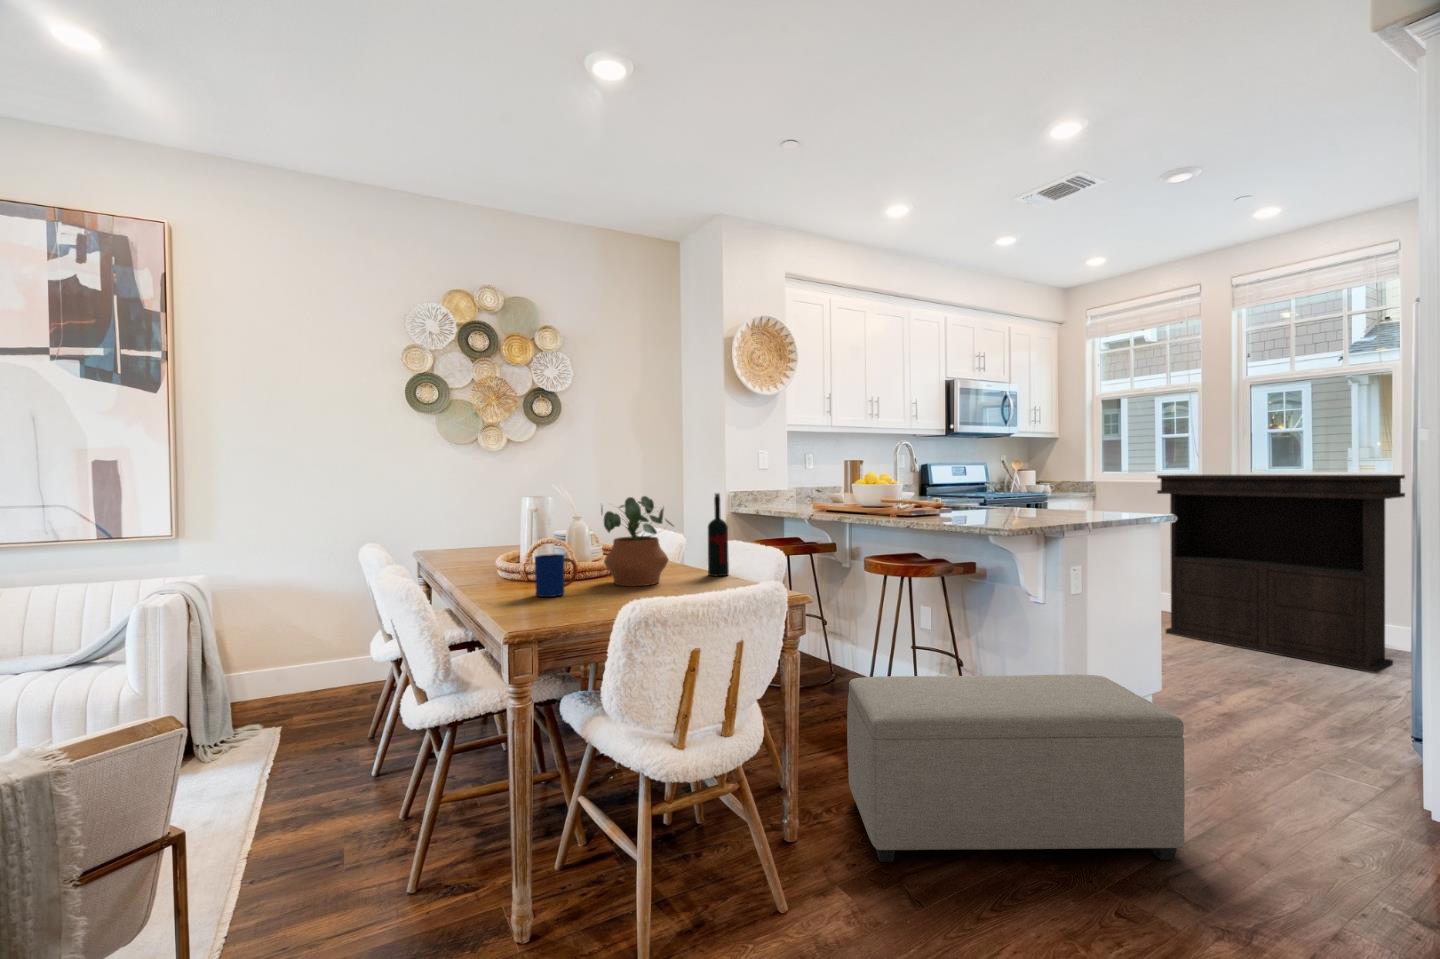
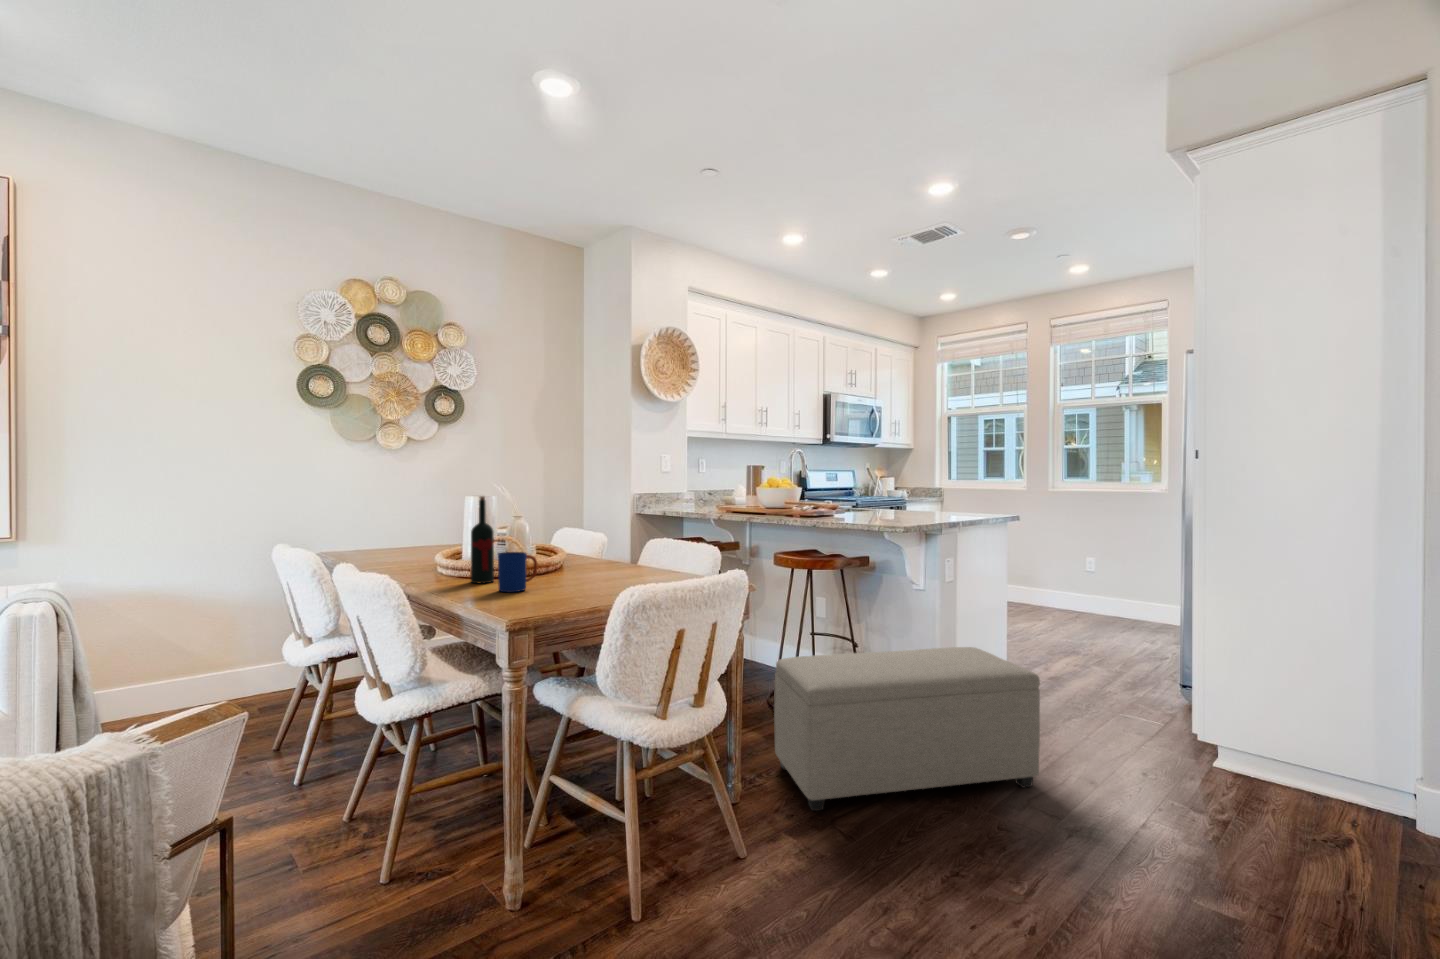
console table: present [1157,475,1405,673] -> none [998,483,1176,643]
wine bottle: present [708,493,729,576] -> present [471,496,494,583]
potted plant: present [601,496,673,586] -> none [553,497,622,582]

